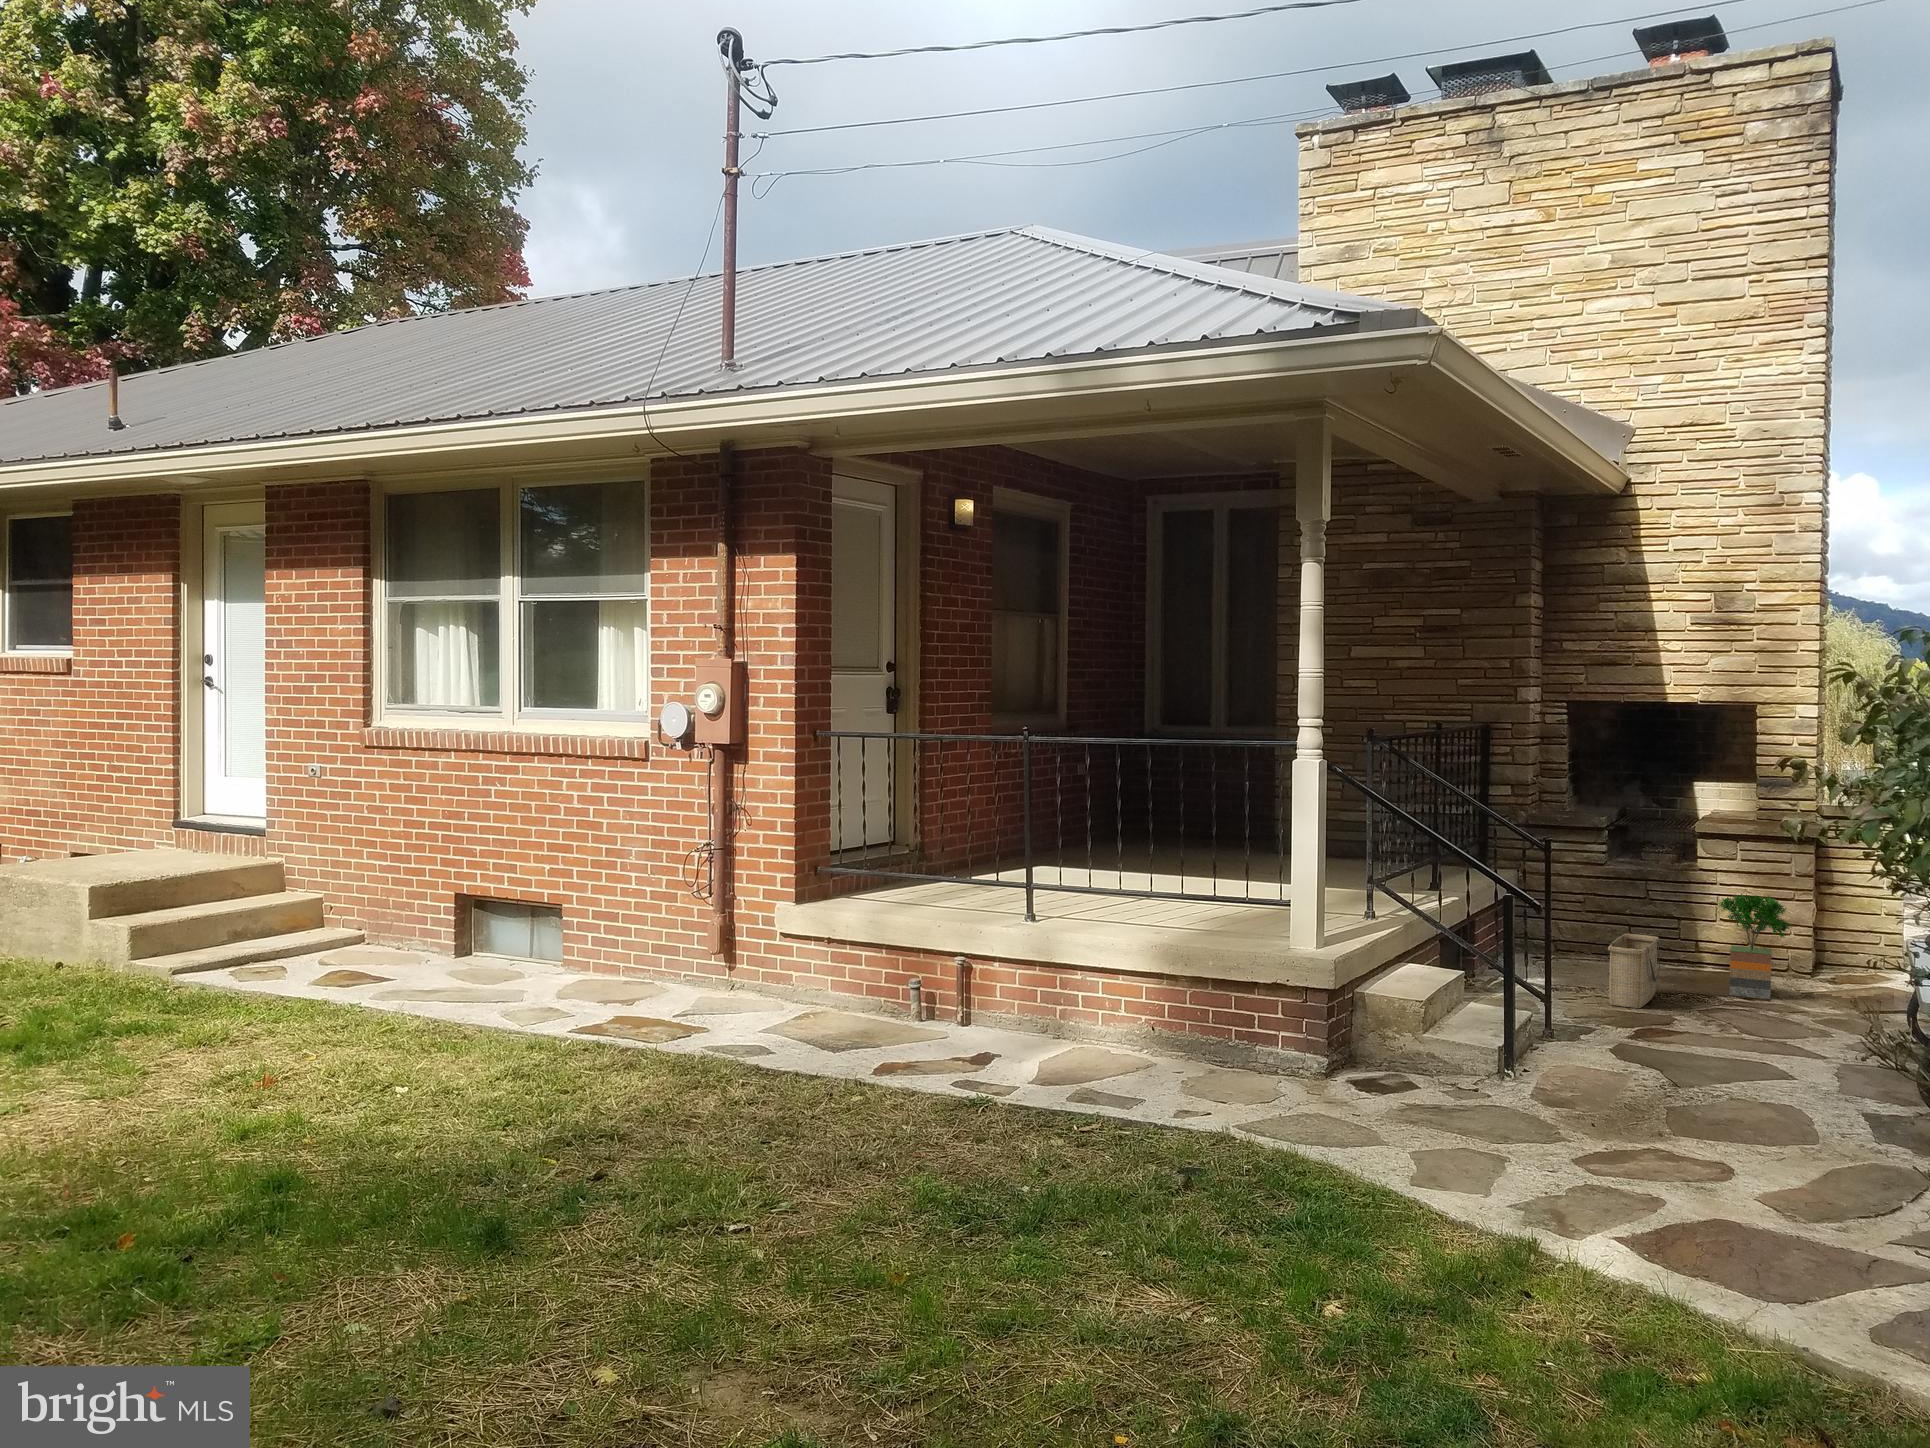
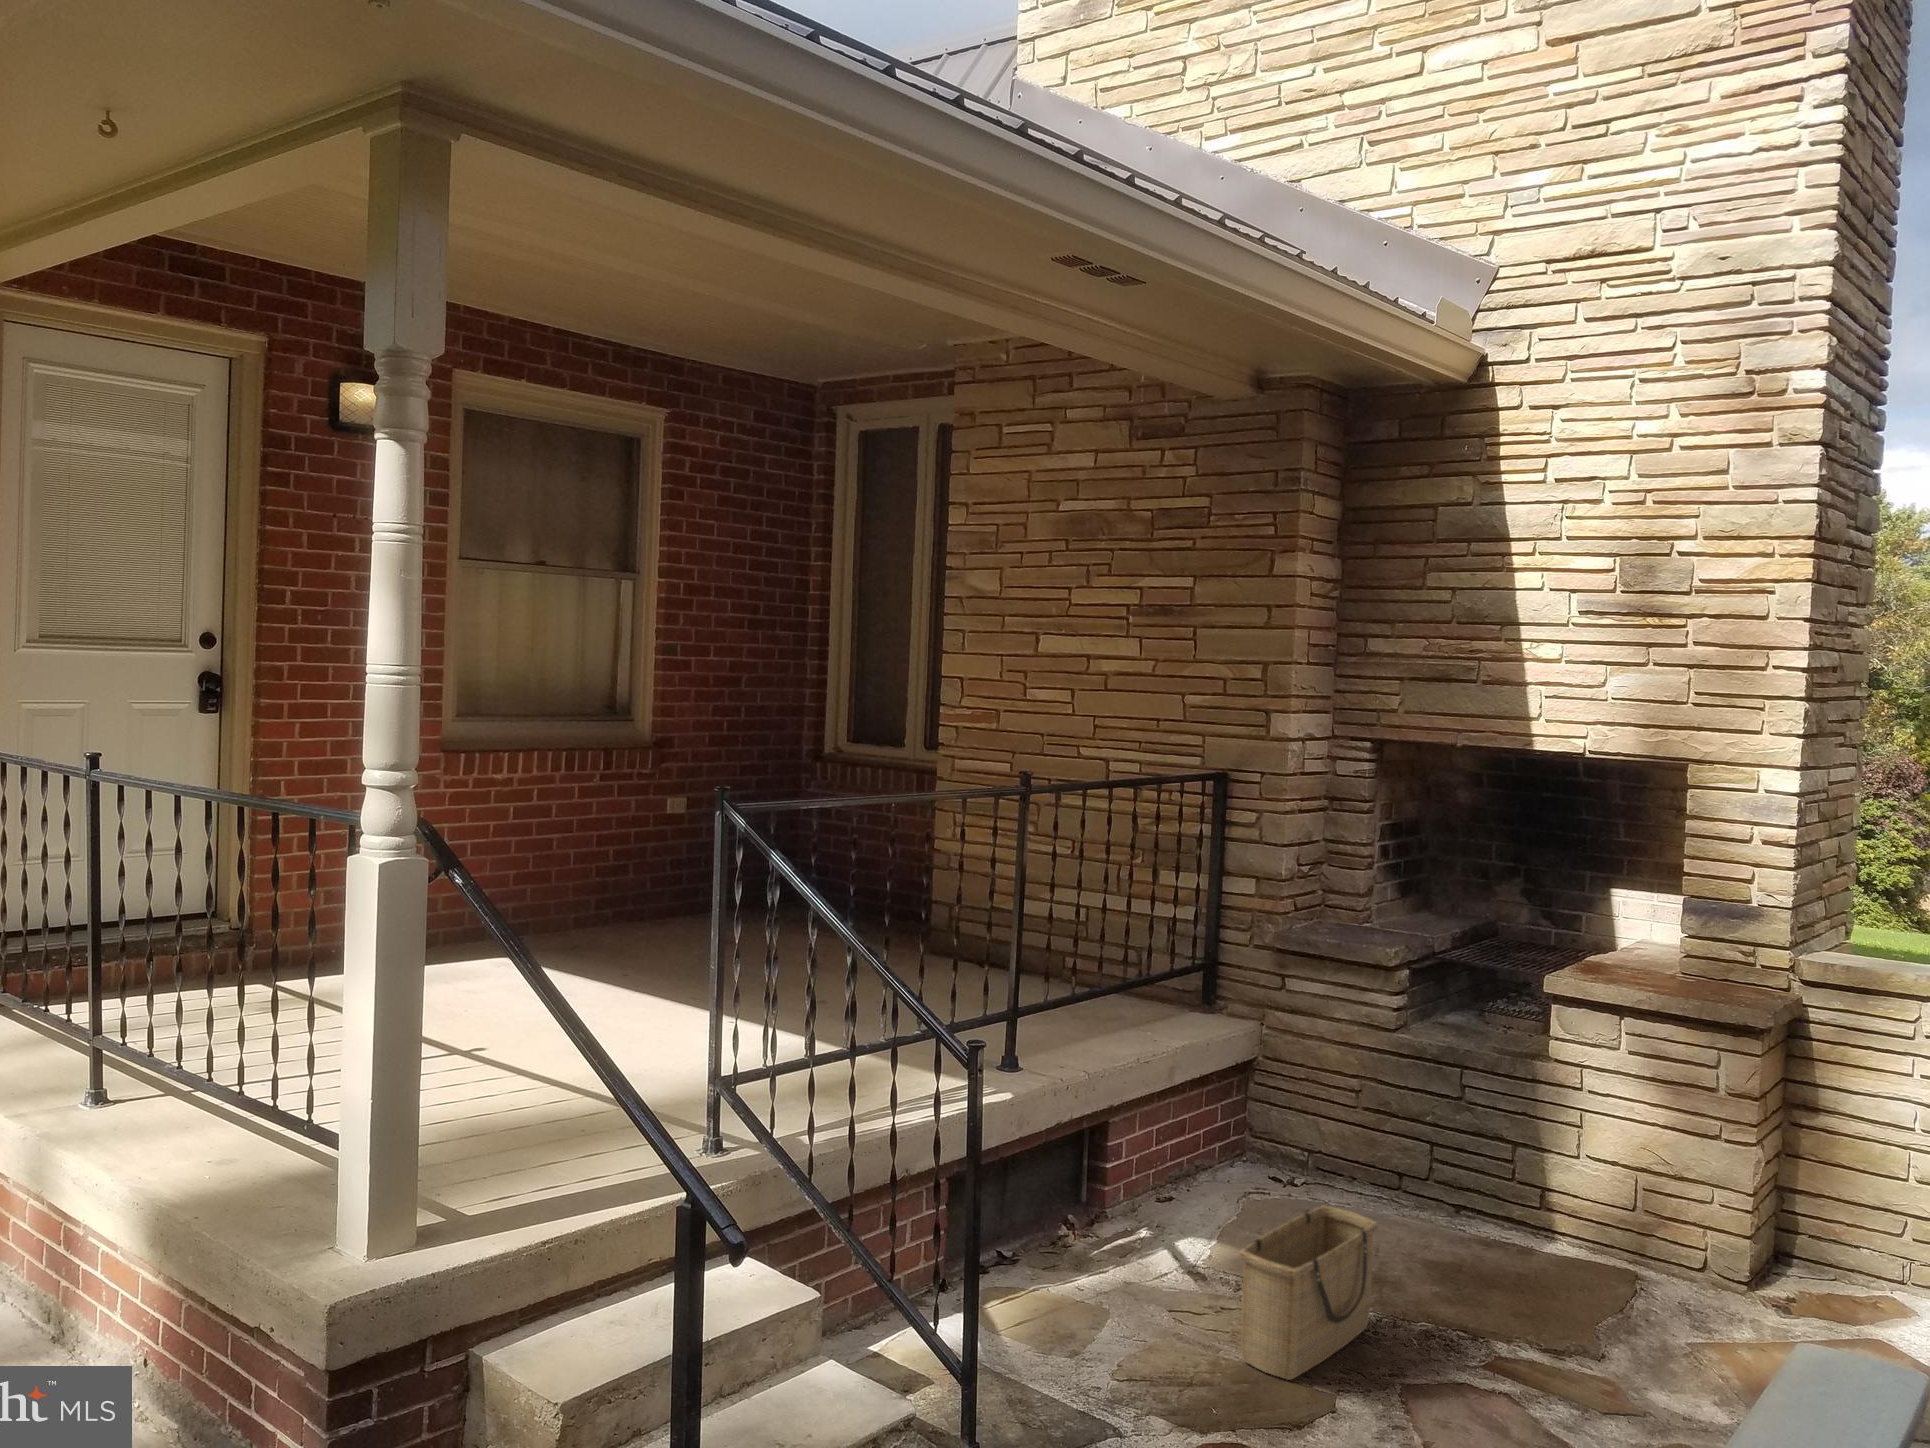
potted tree: present [1719,894,1791,999] -> none [1512,1144,1651,1369]

